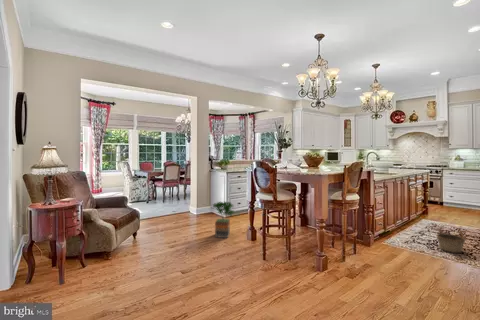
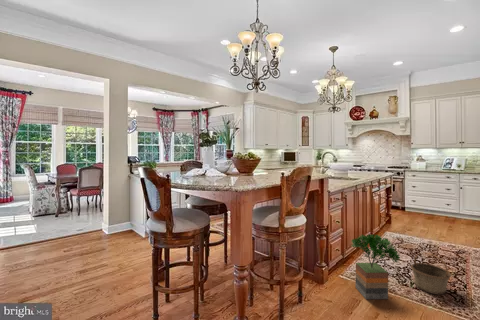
potted tree: present [213,202,234,238] -> present [352,234,400,299]

